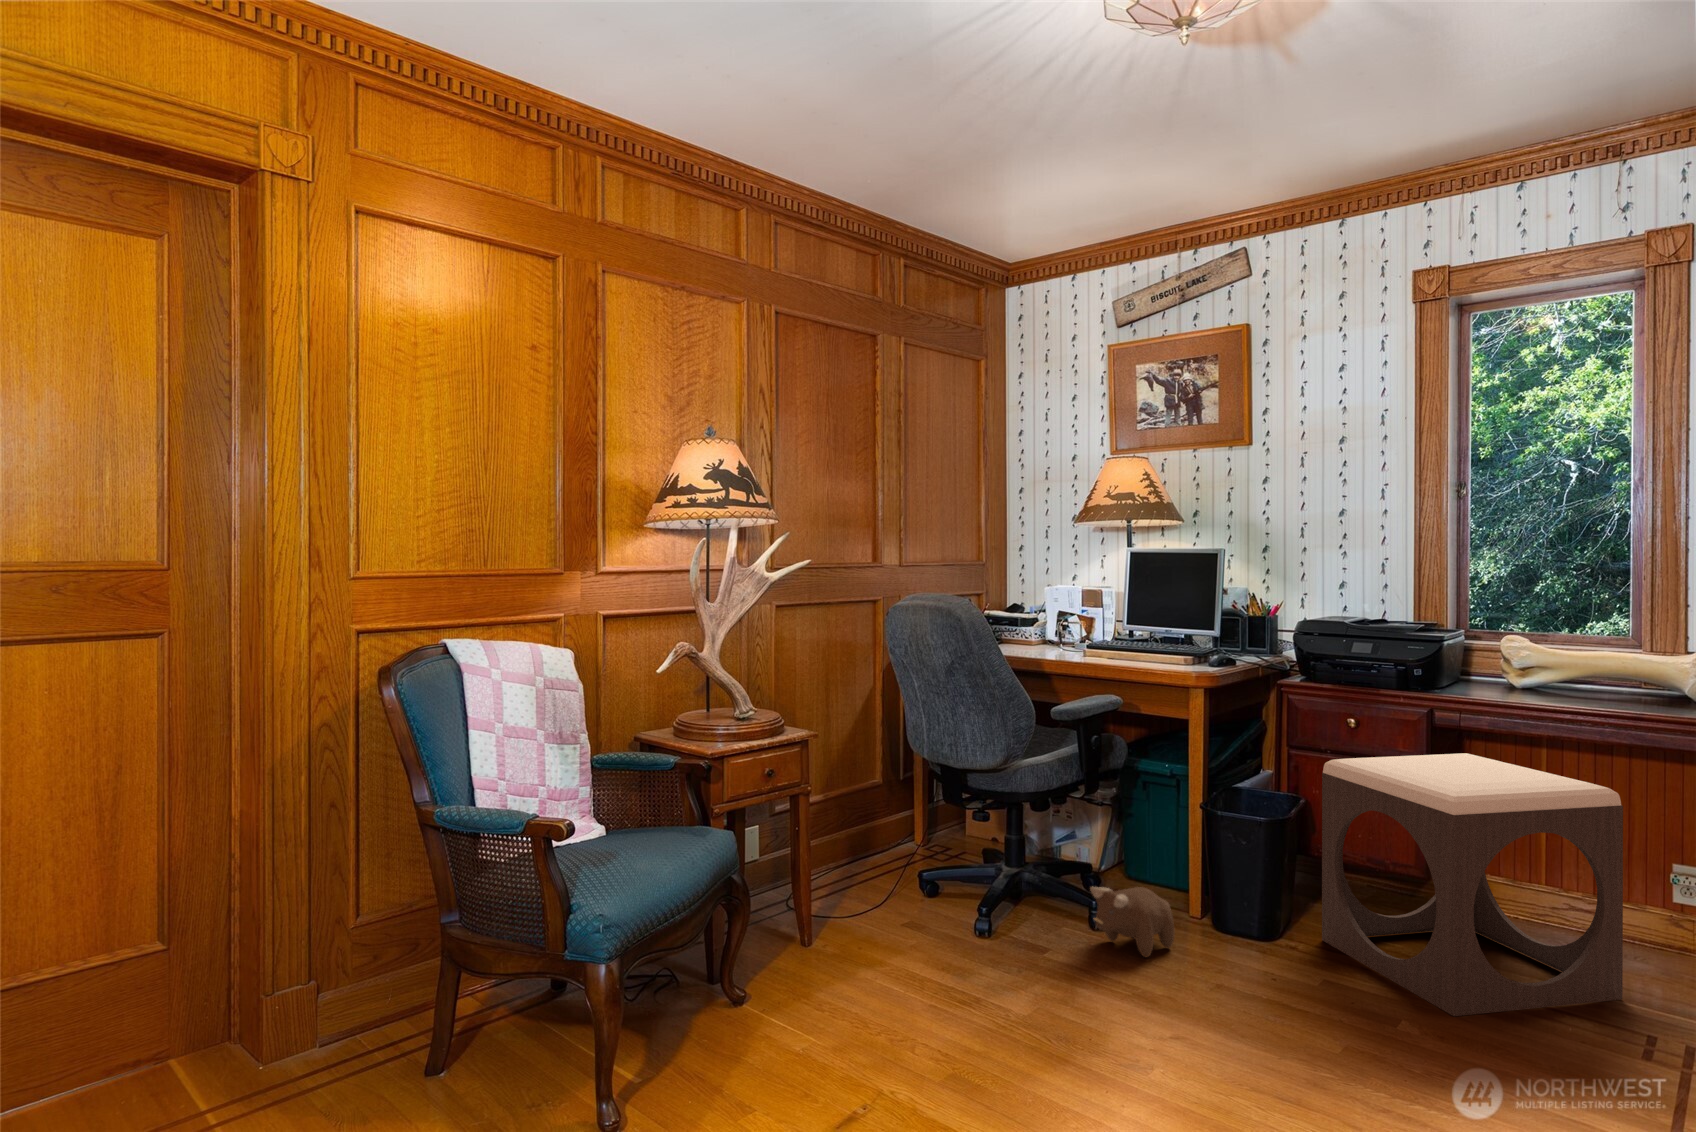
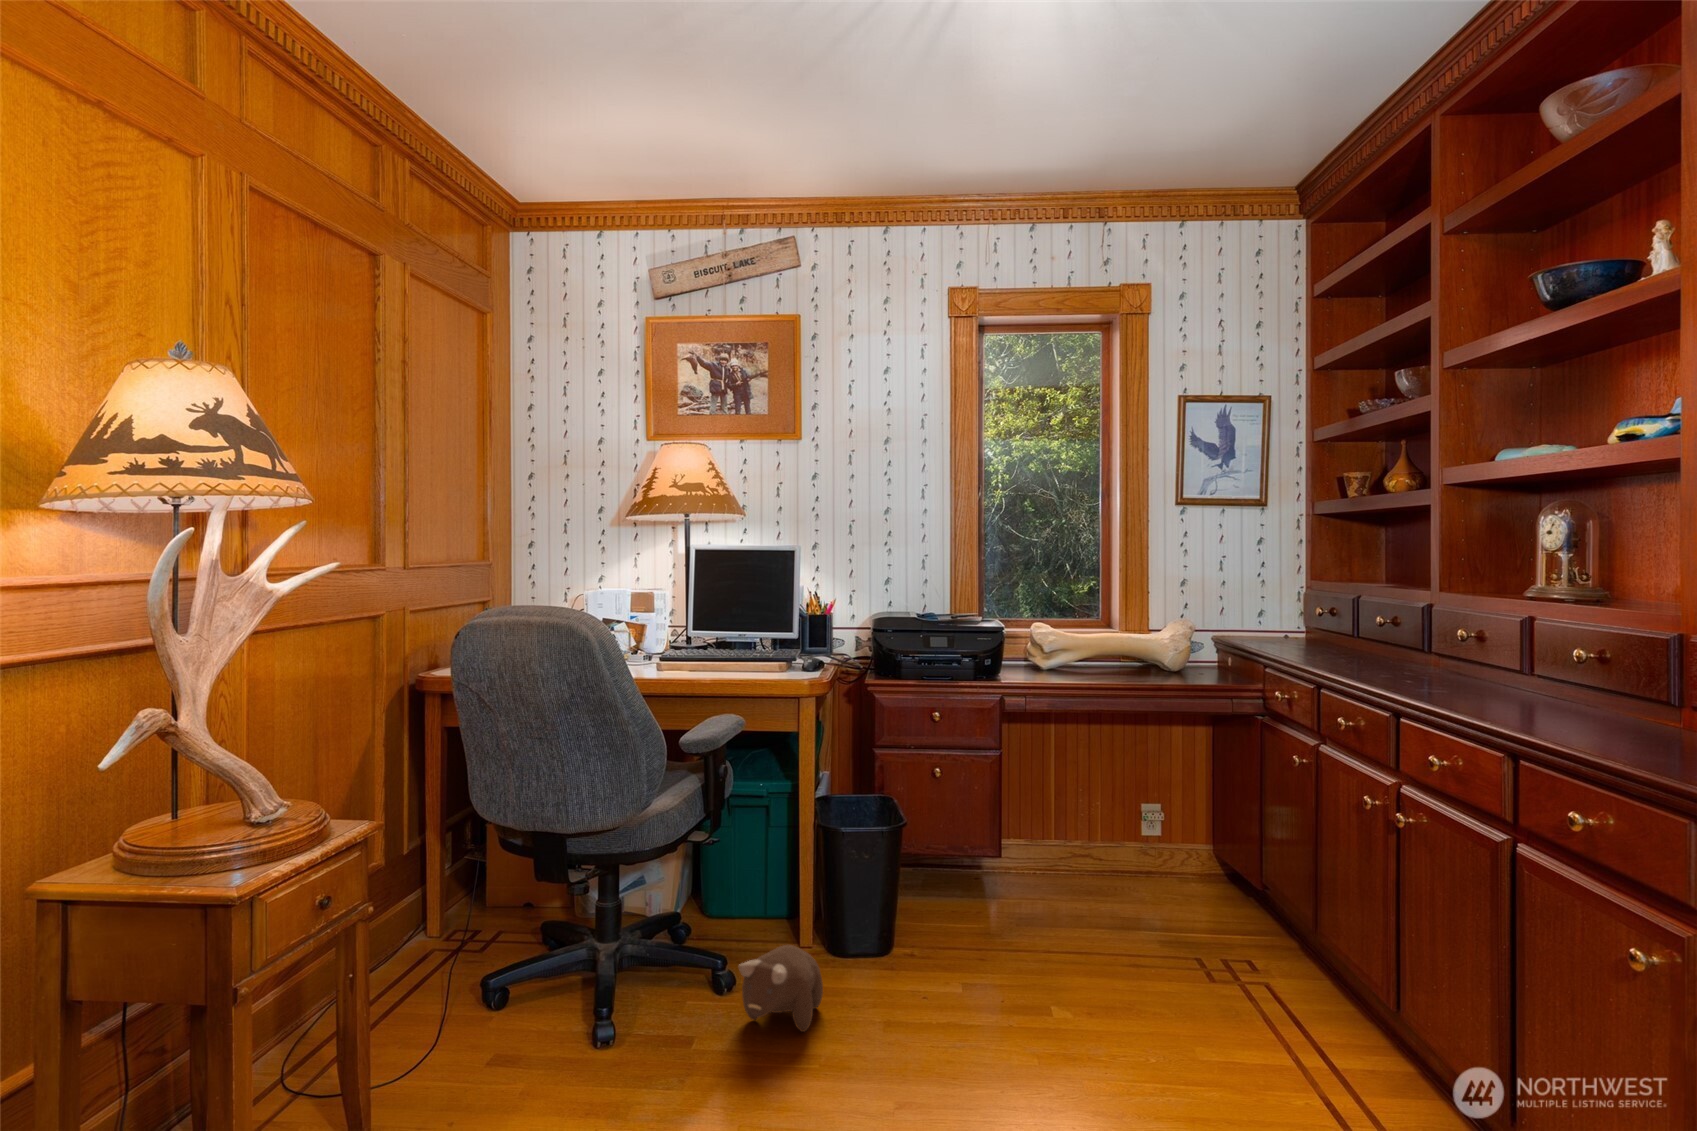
footstool: present [1322,753,1623,1016] -> none [934,734,1169,1003]

